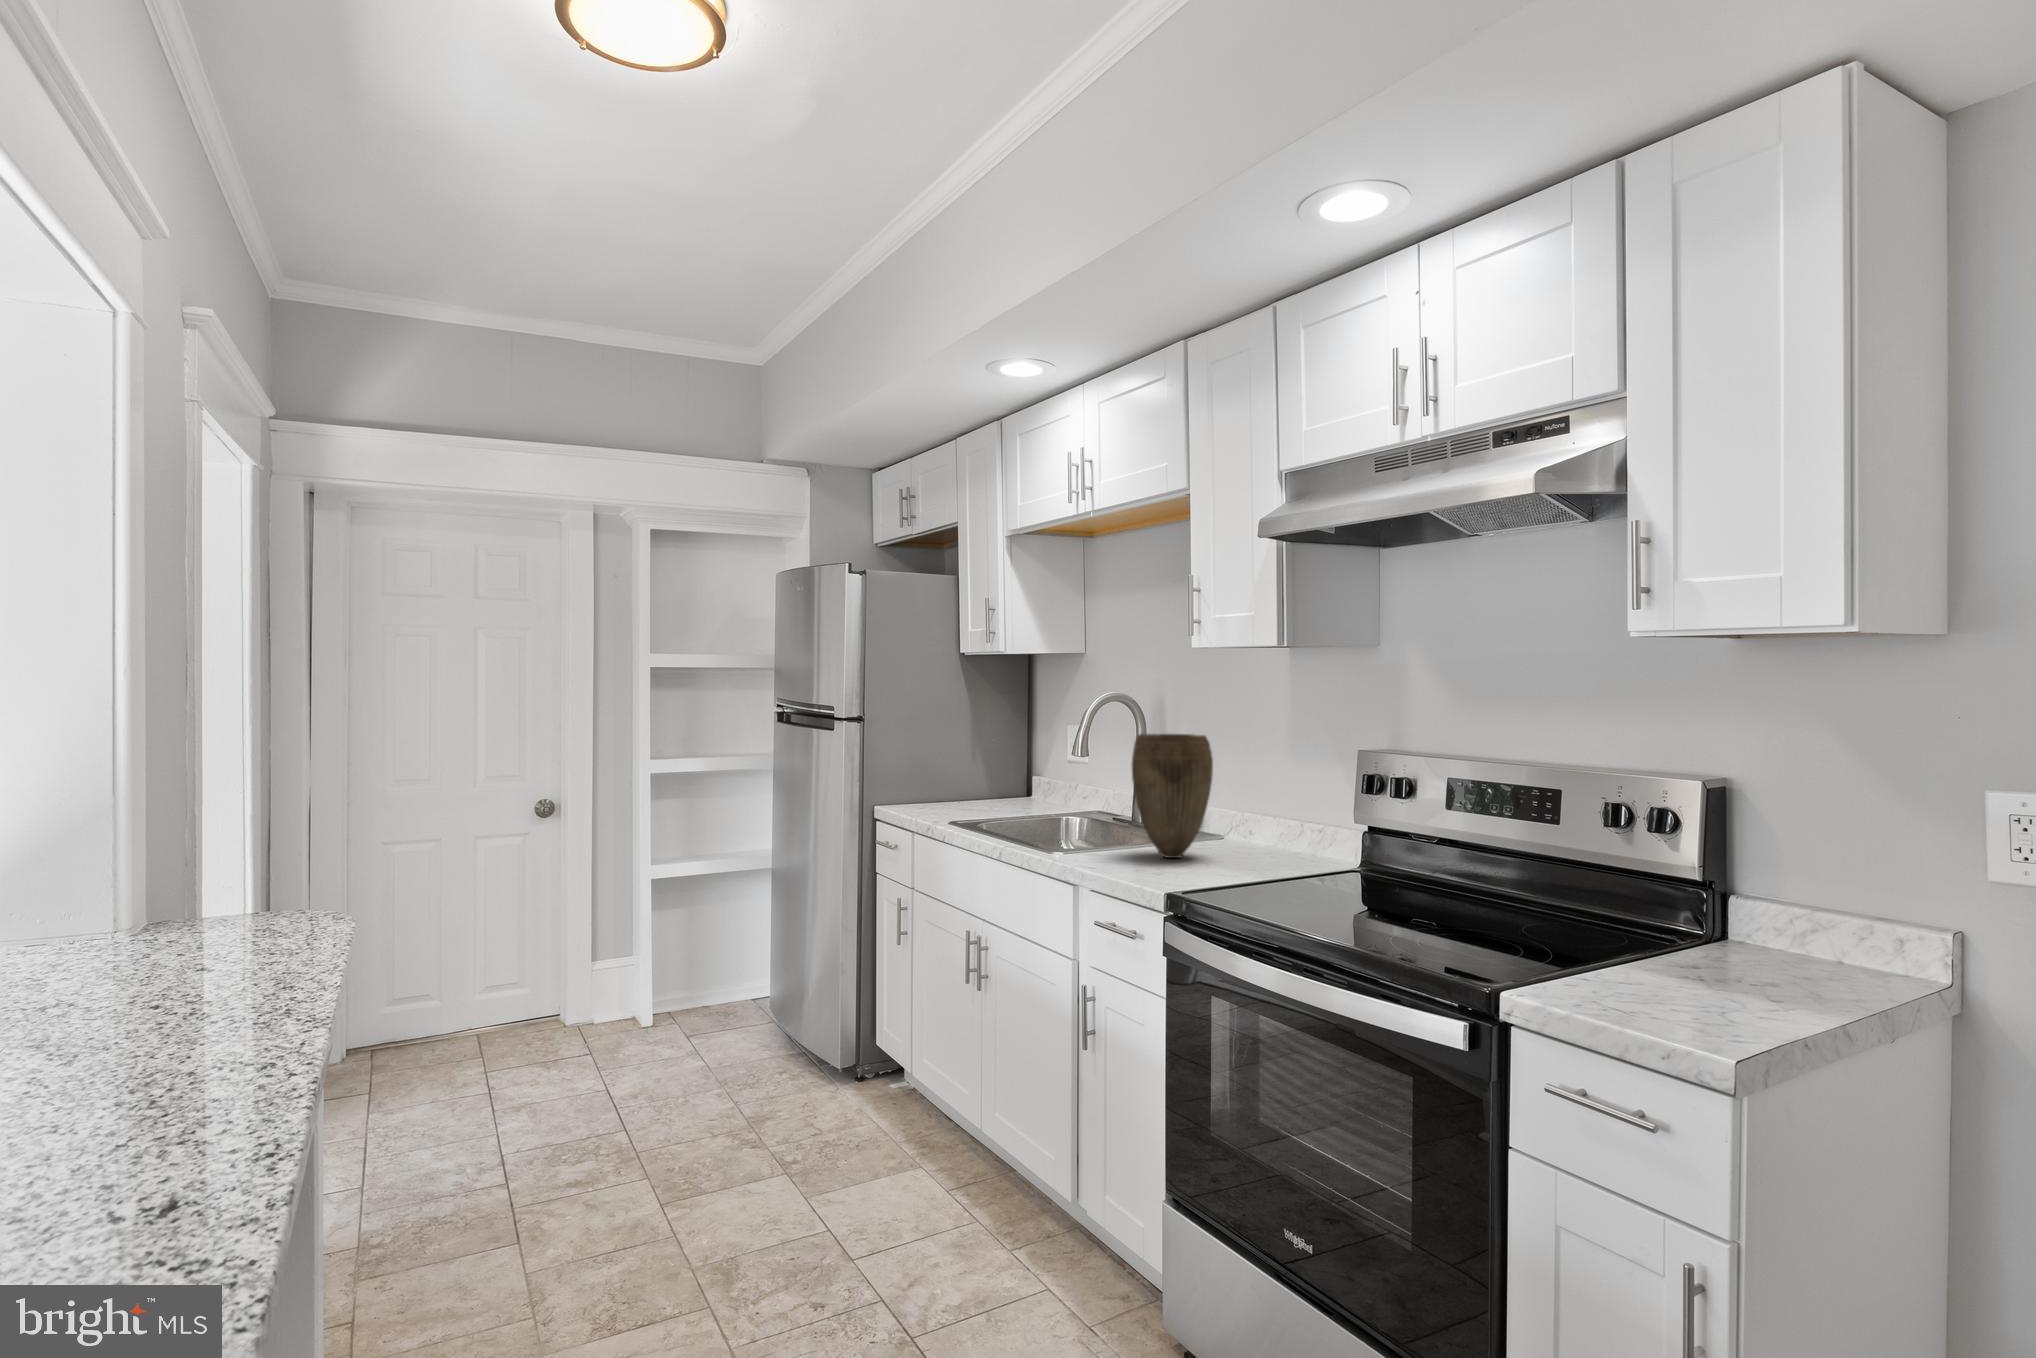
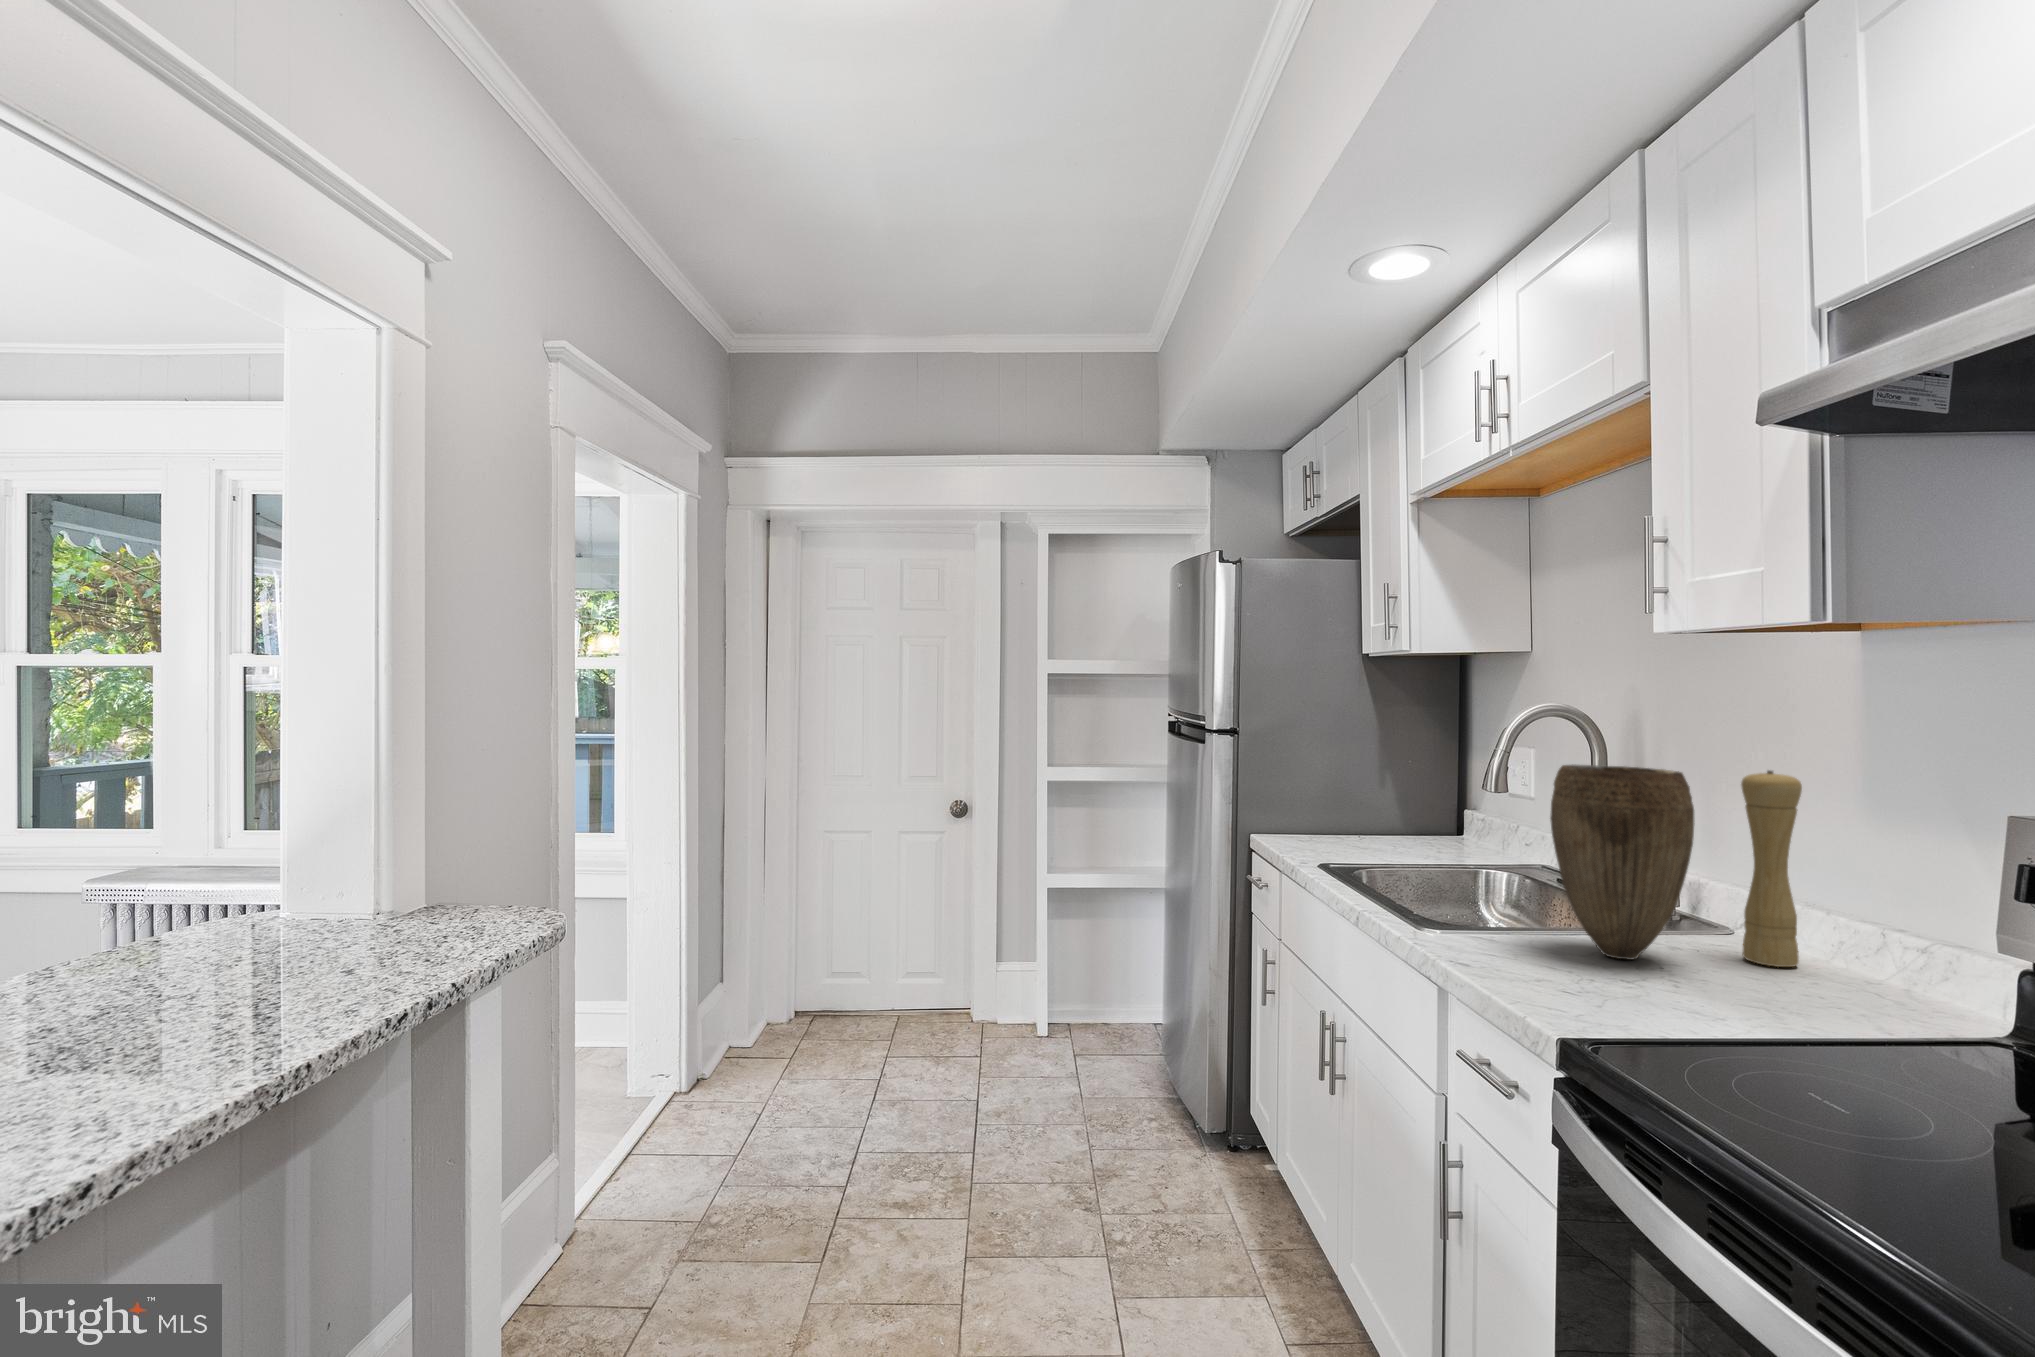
pepper mill: none [1234,733,1265,853] -> present [1741,770,1802,967]

